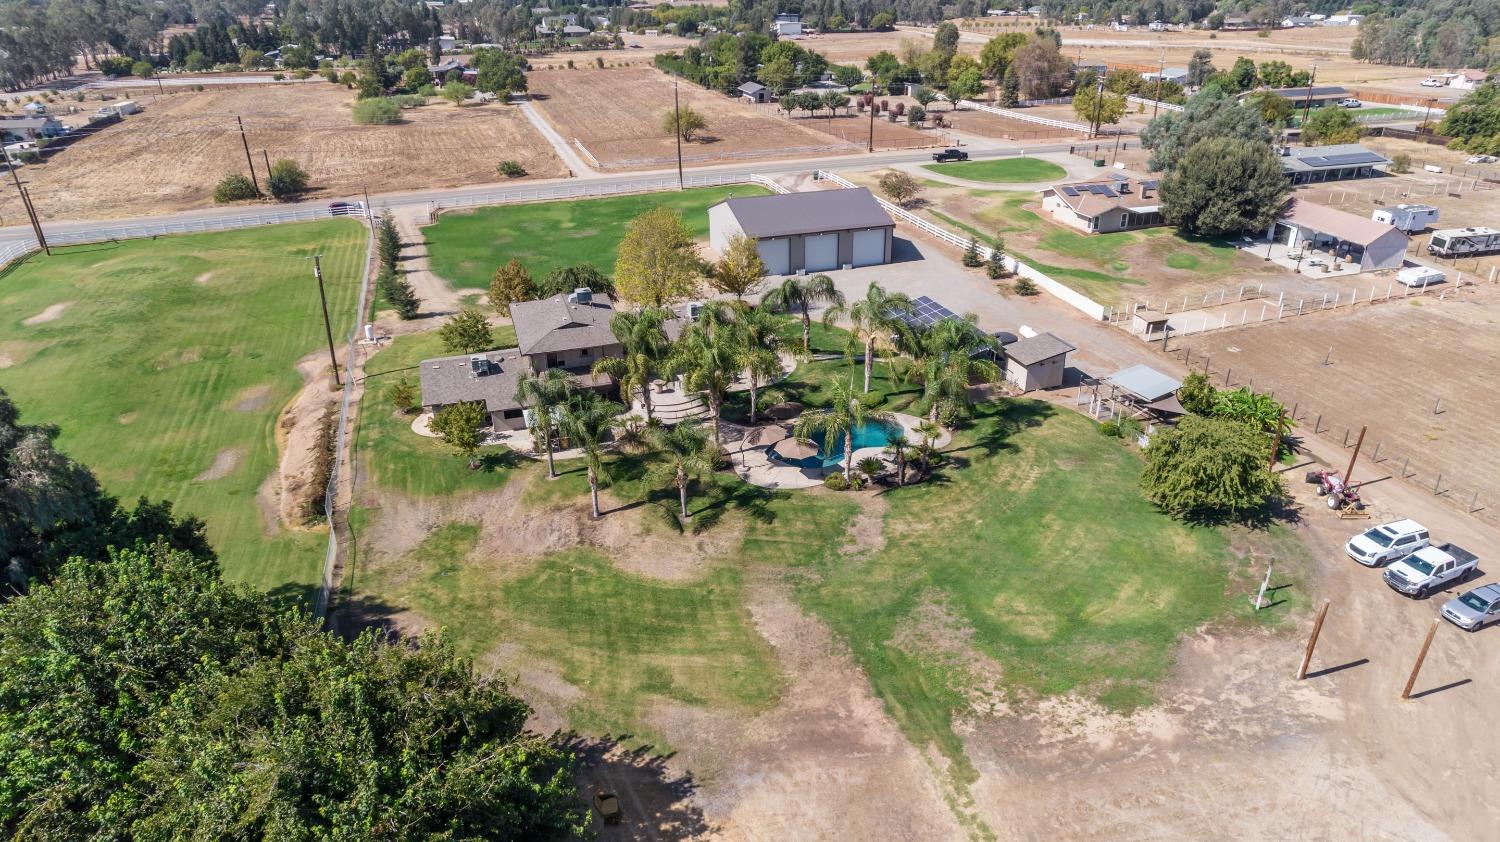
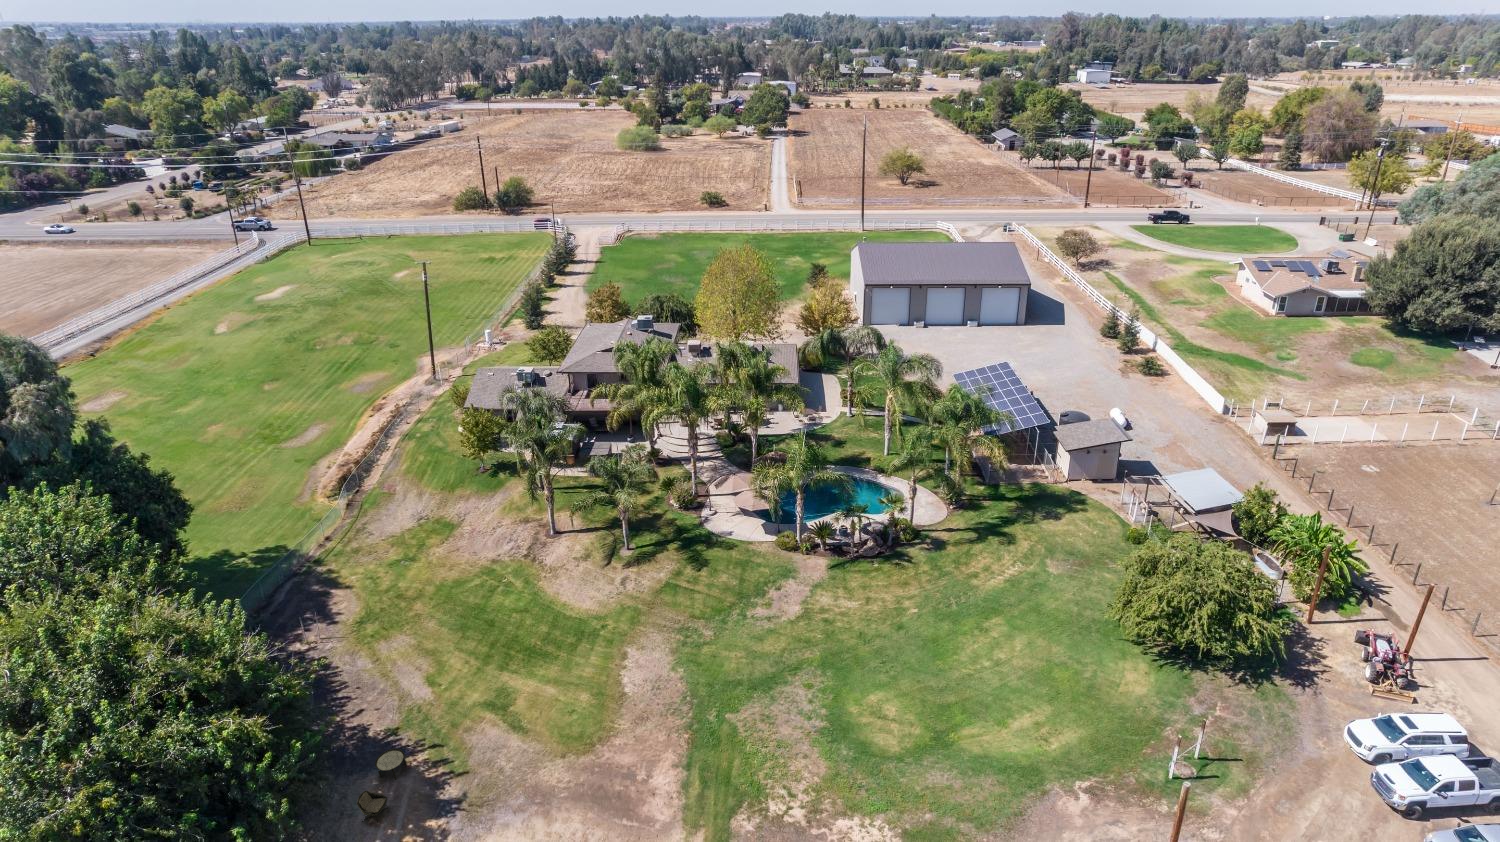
round table: none [578,748,609,781] -> present [375,749,406,780]

